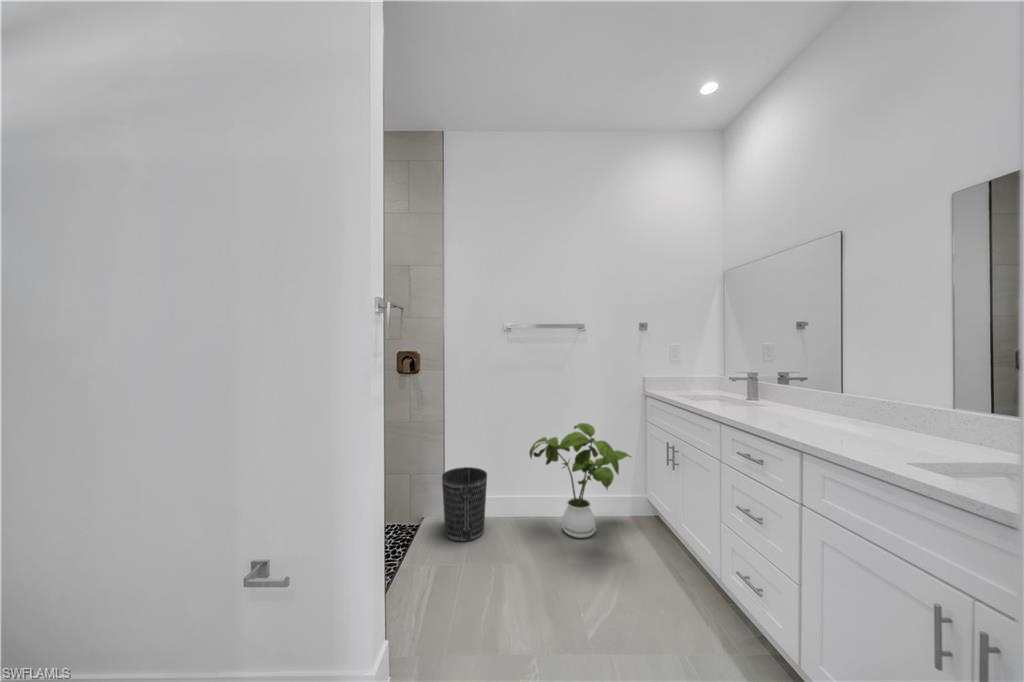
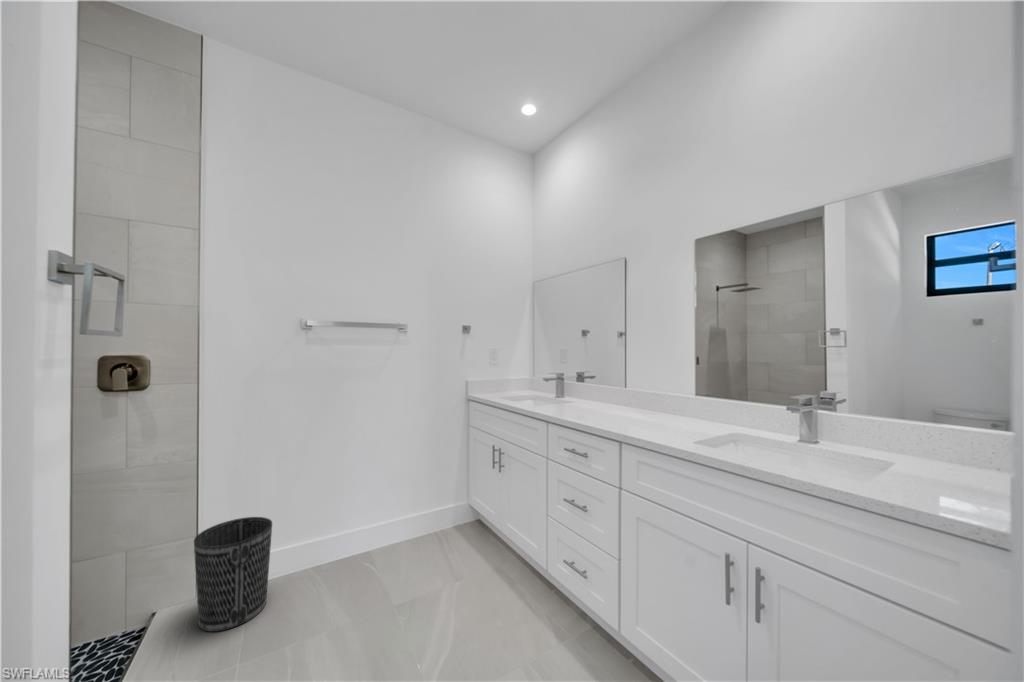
house plant: present [529,423,631,538] -> none [334,437,454,573]

